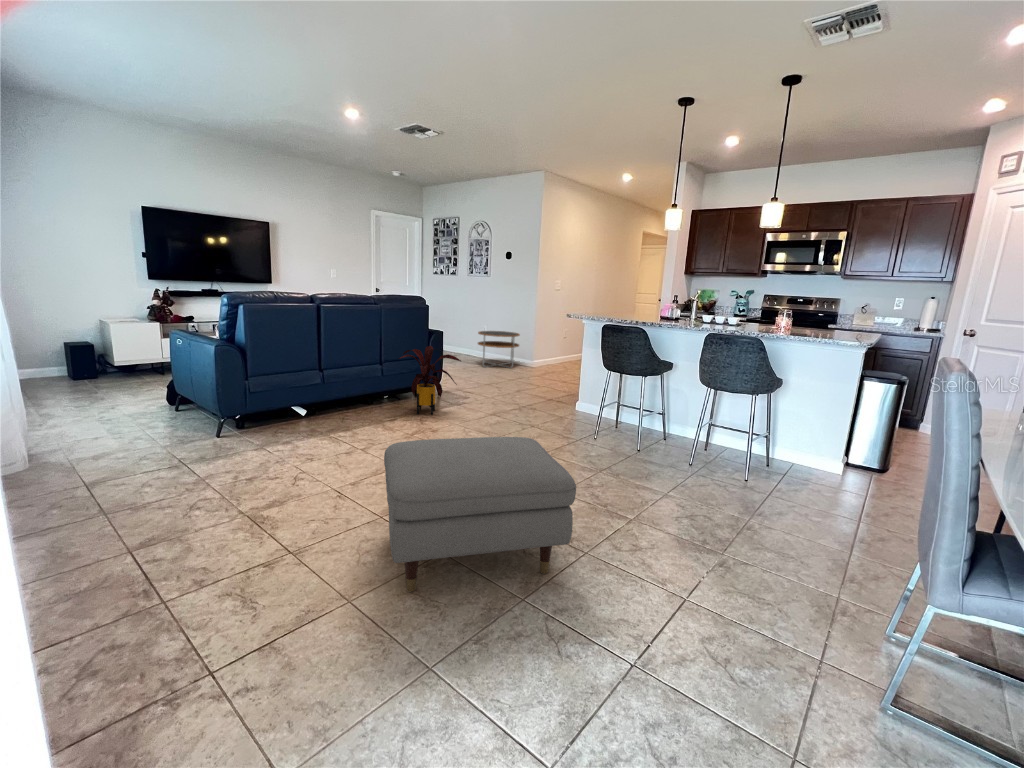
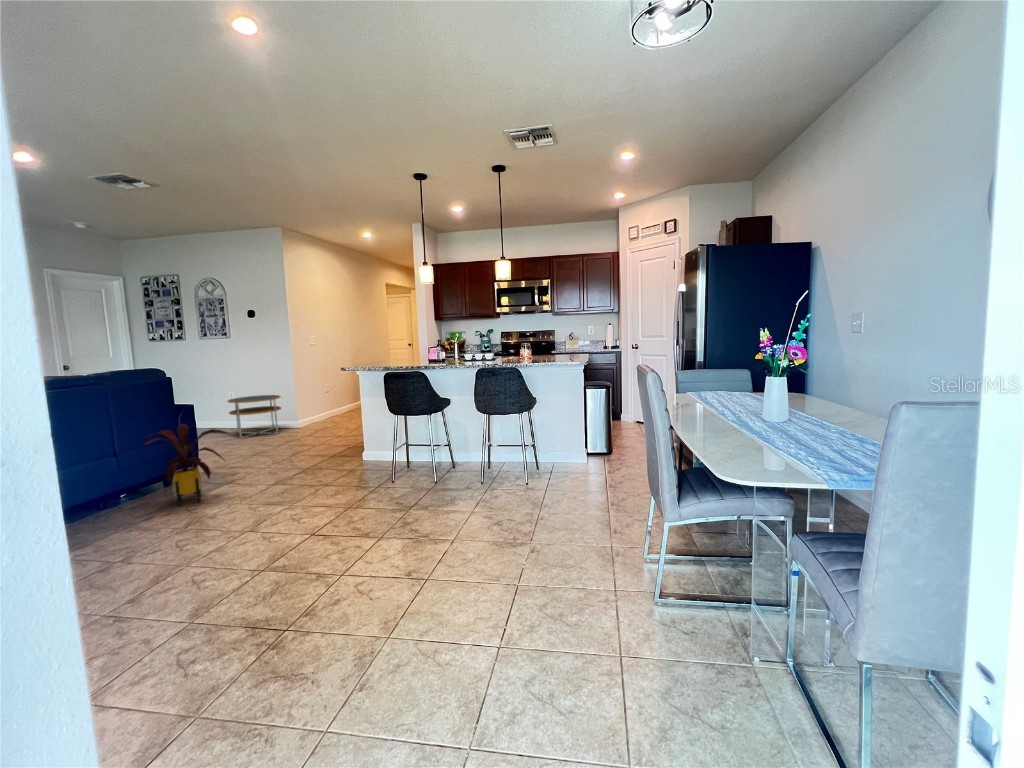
ottoman: present [384,437,576,592] -> none [194,490,419,680]

